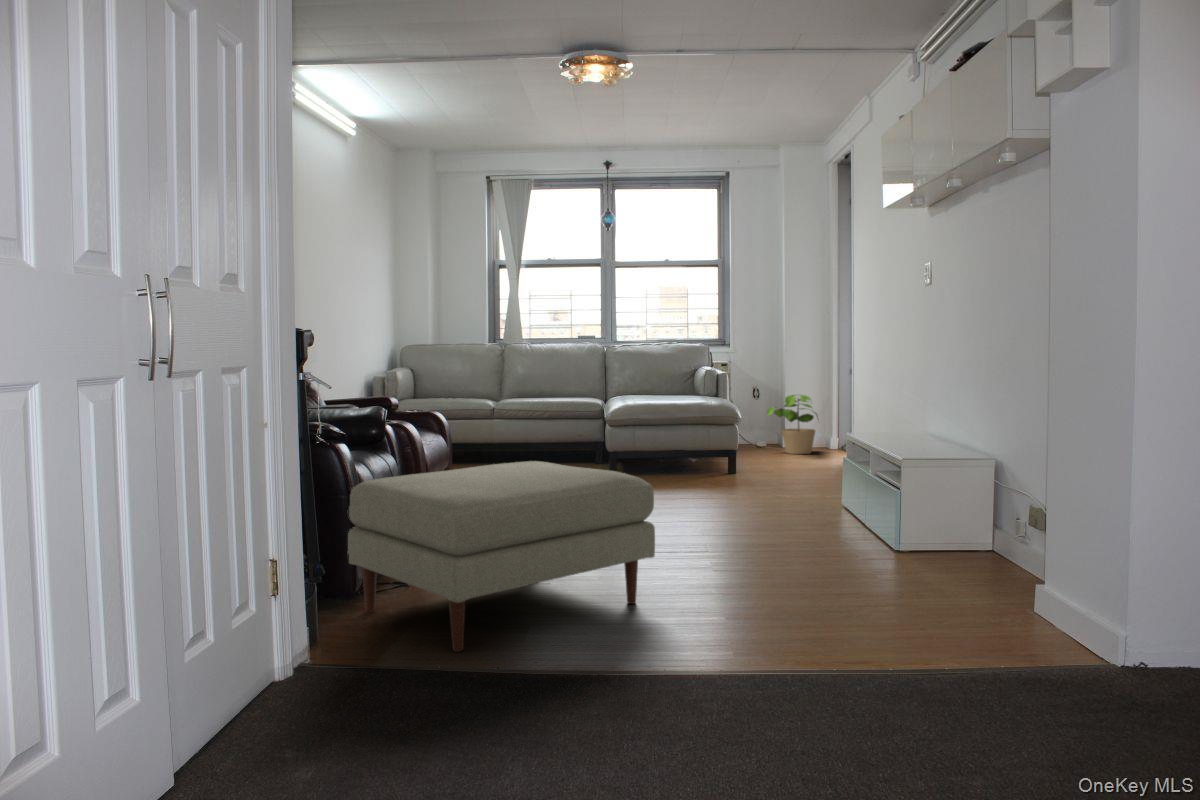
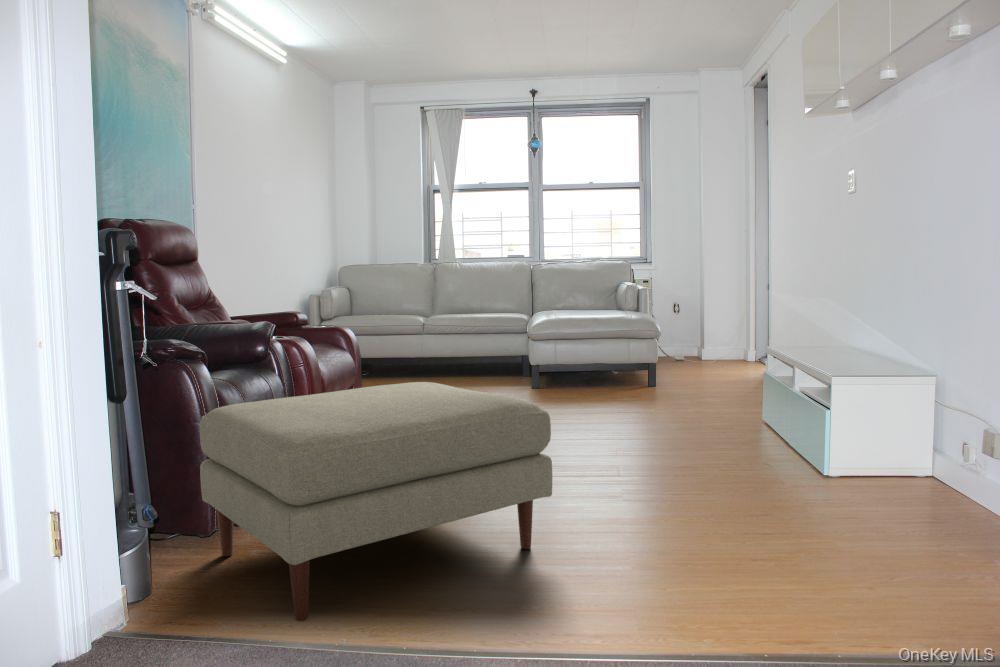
potted plant: present [767,395,818,454] -> none [685,309,737,366]

